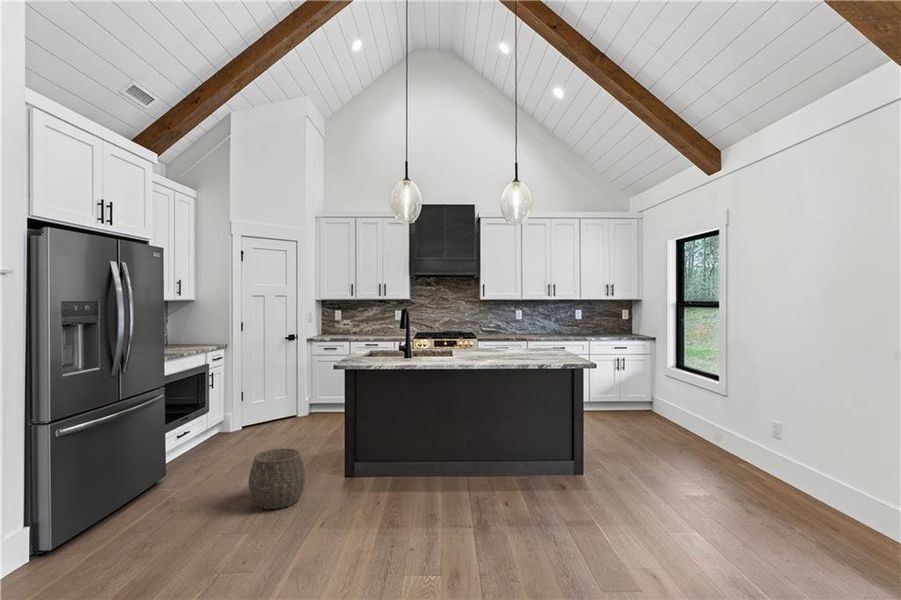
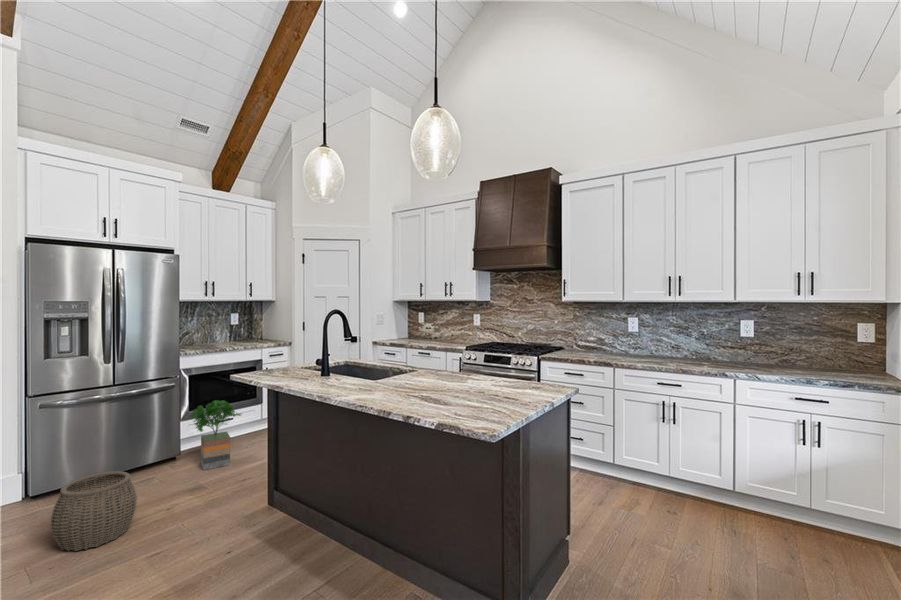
potted tree: none [223,398,267,465] -> present [190,401,241,470]

